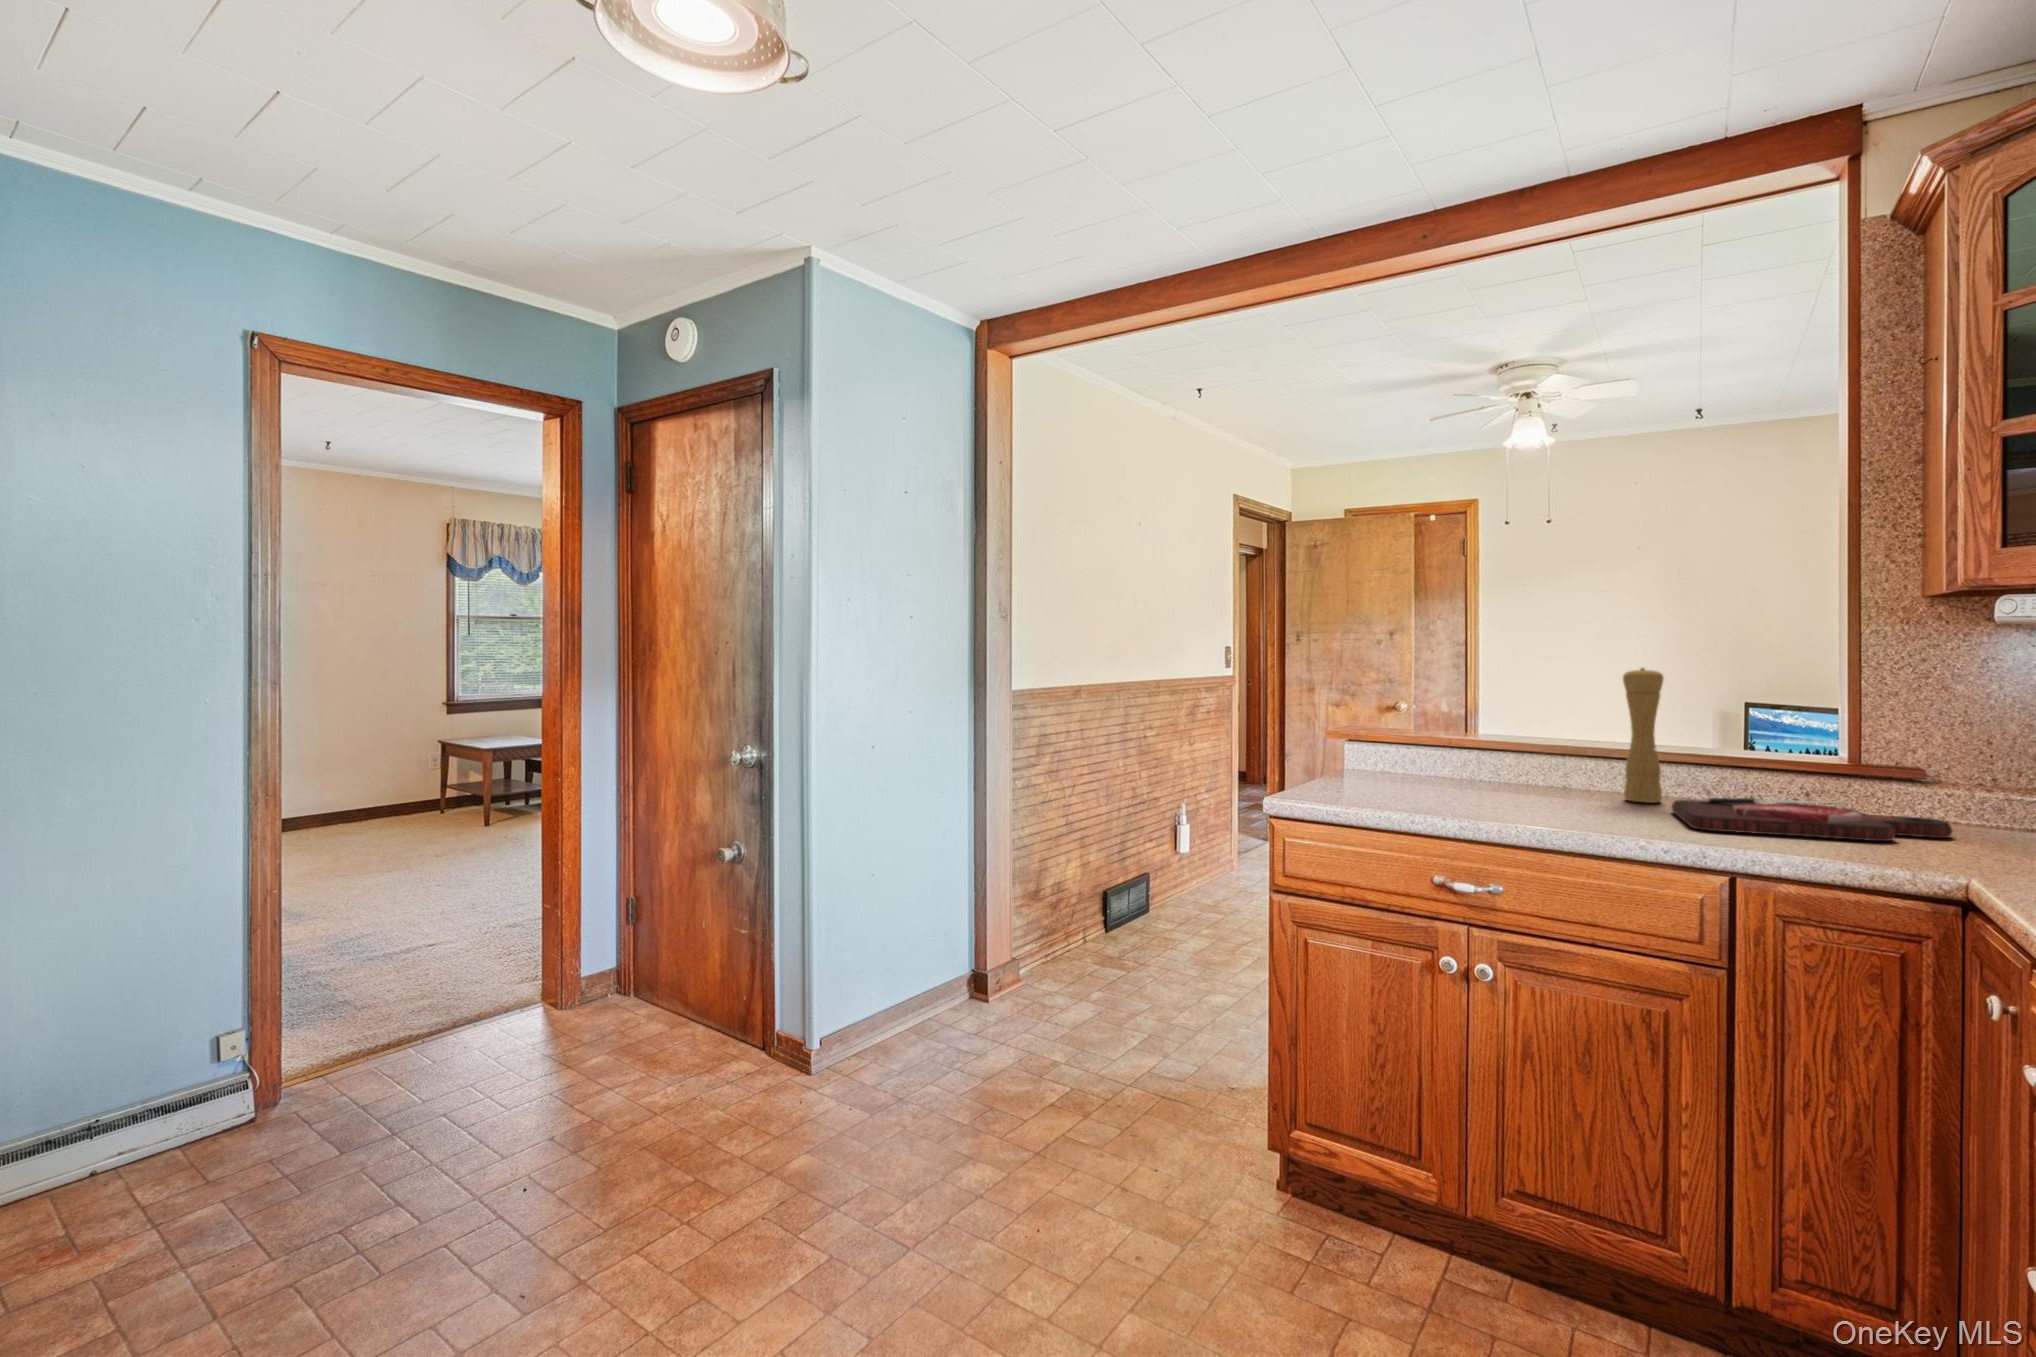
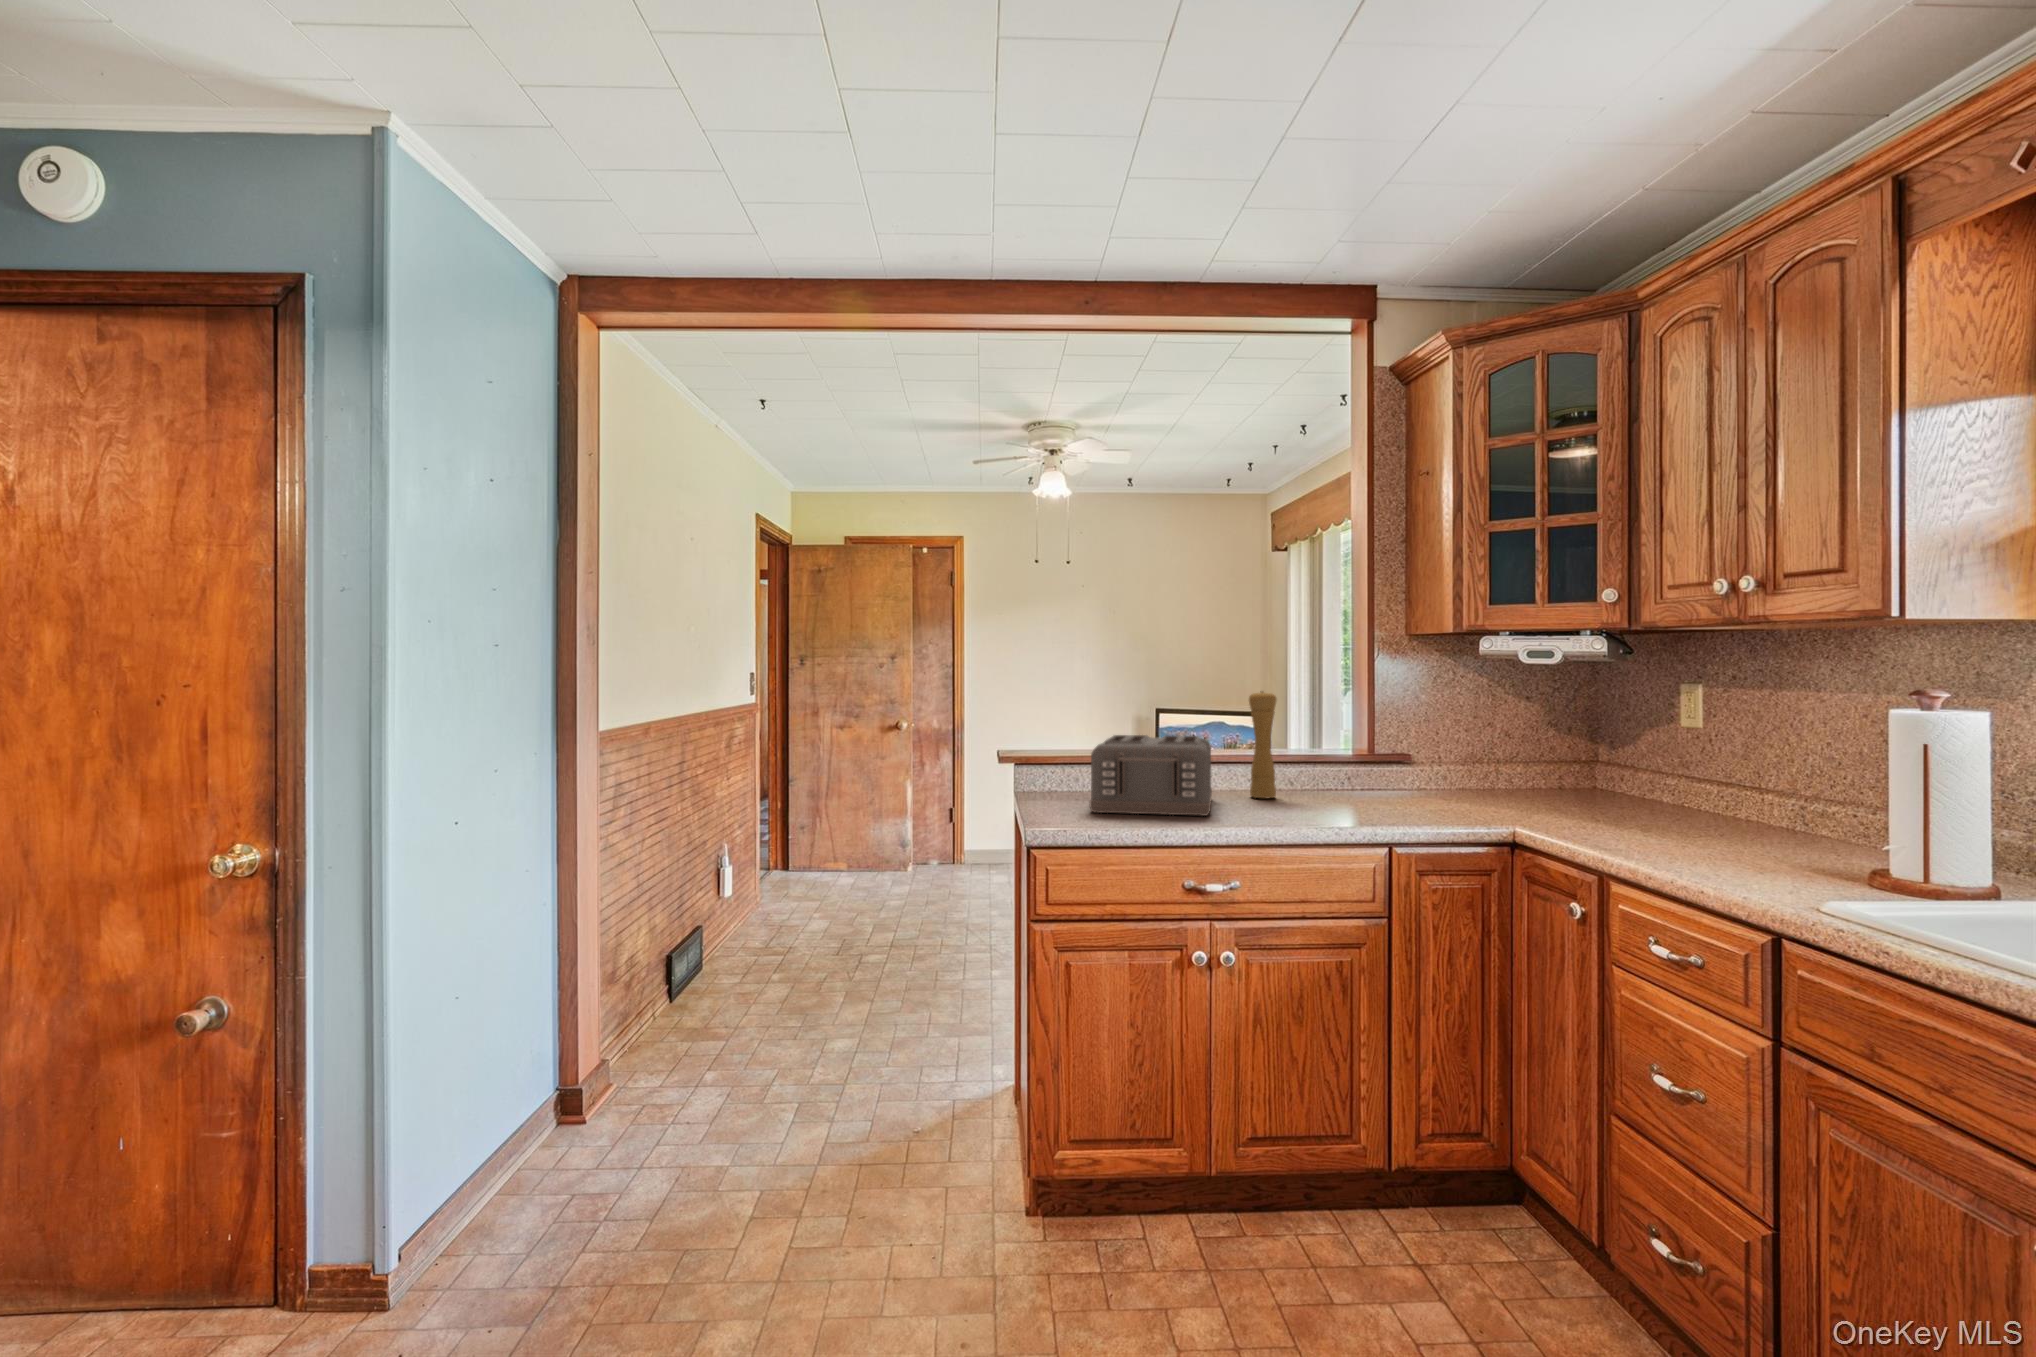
toaster: none [1374,716,1565,812] -> present [1090,735,1212,816]
cutting board: present [1672,798,1952,841] -> none [1296,786,1455,815]

